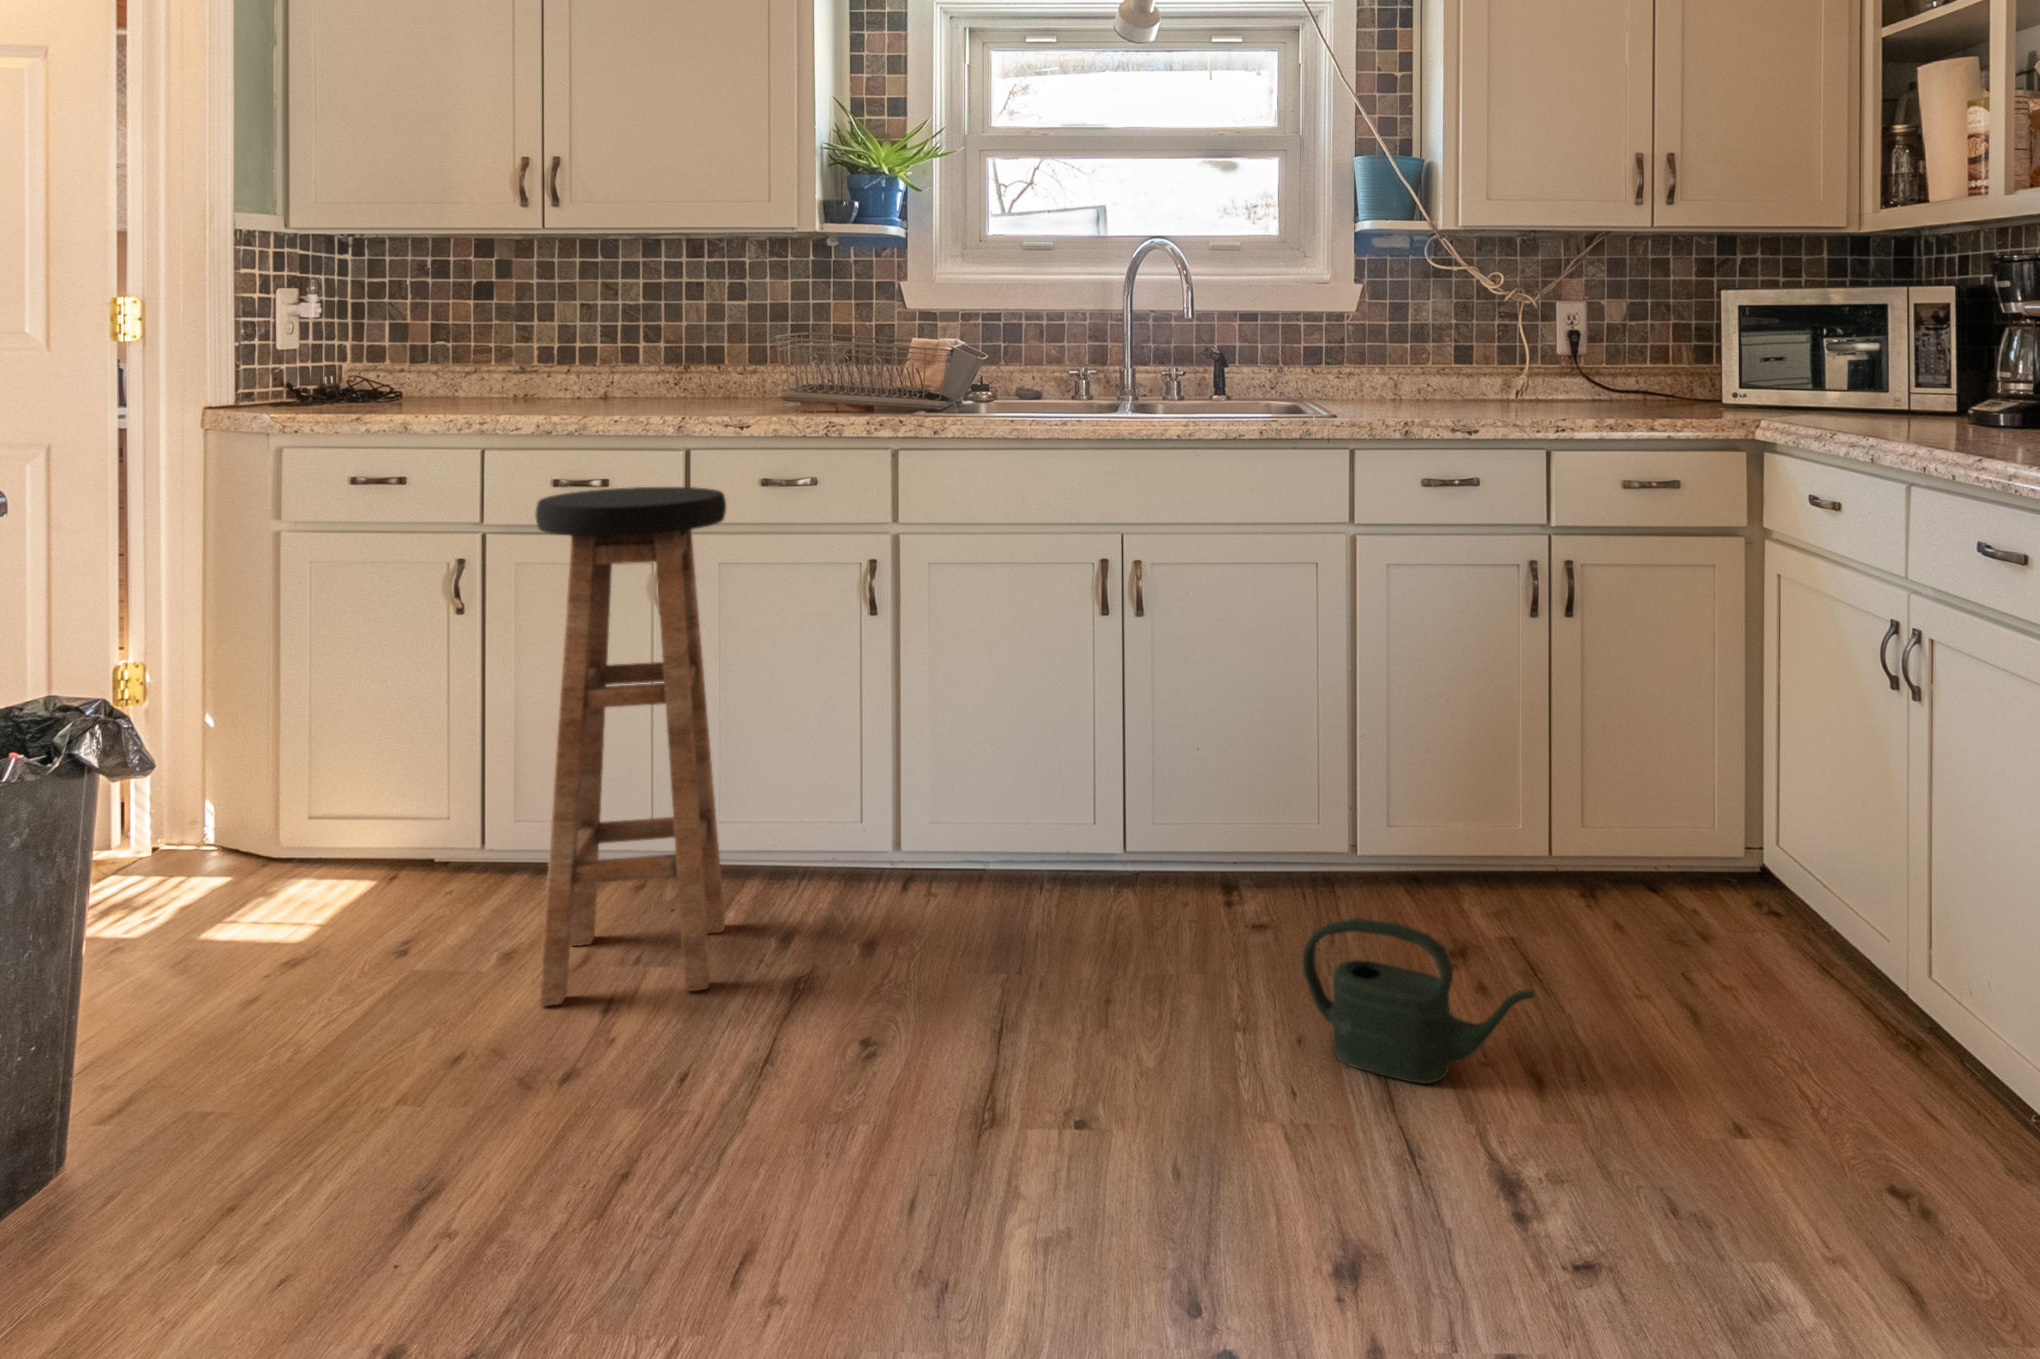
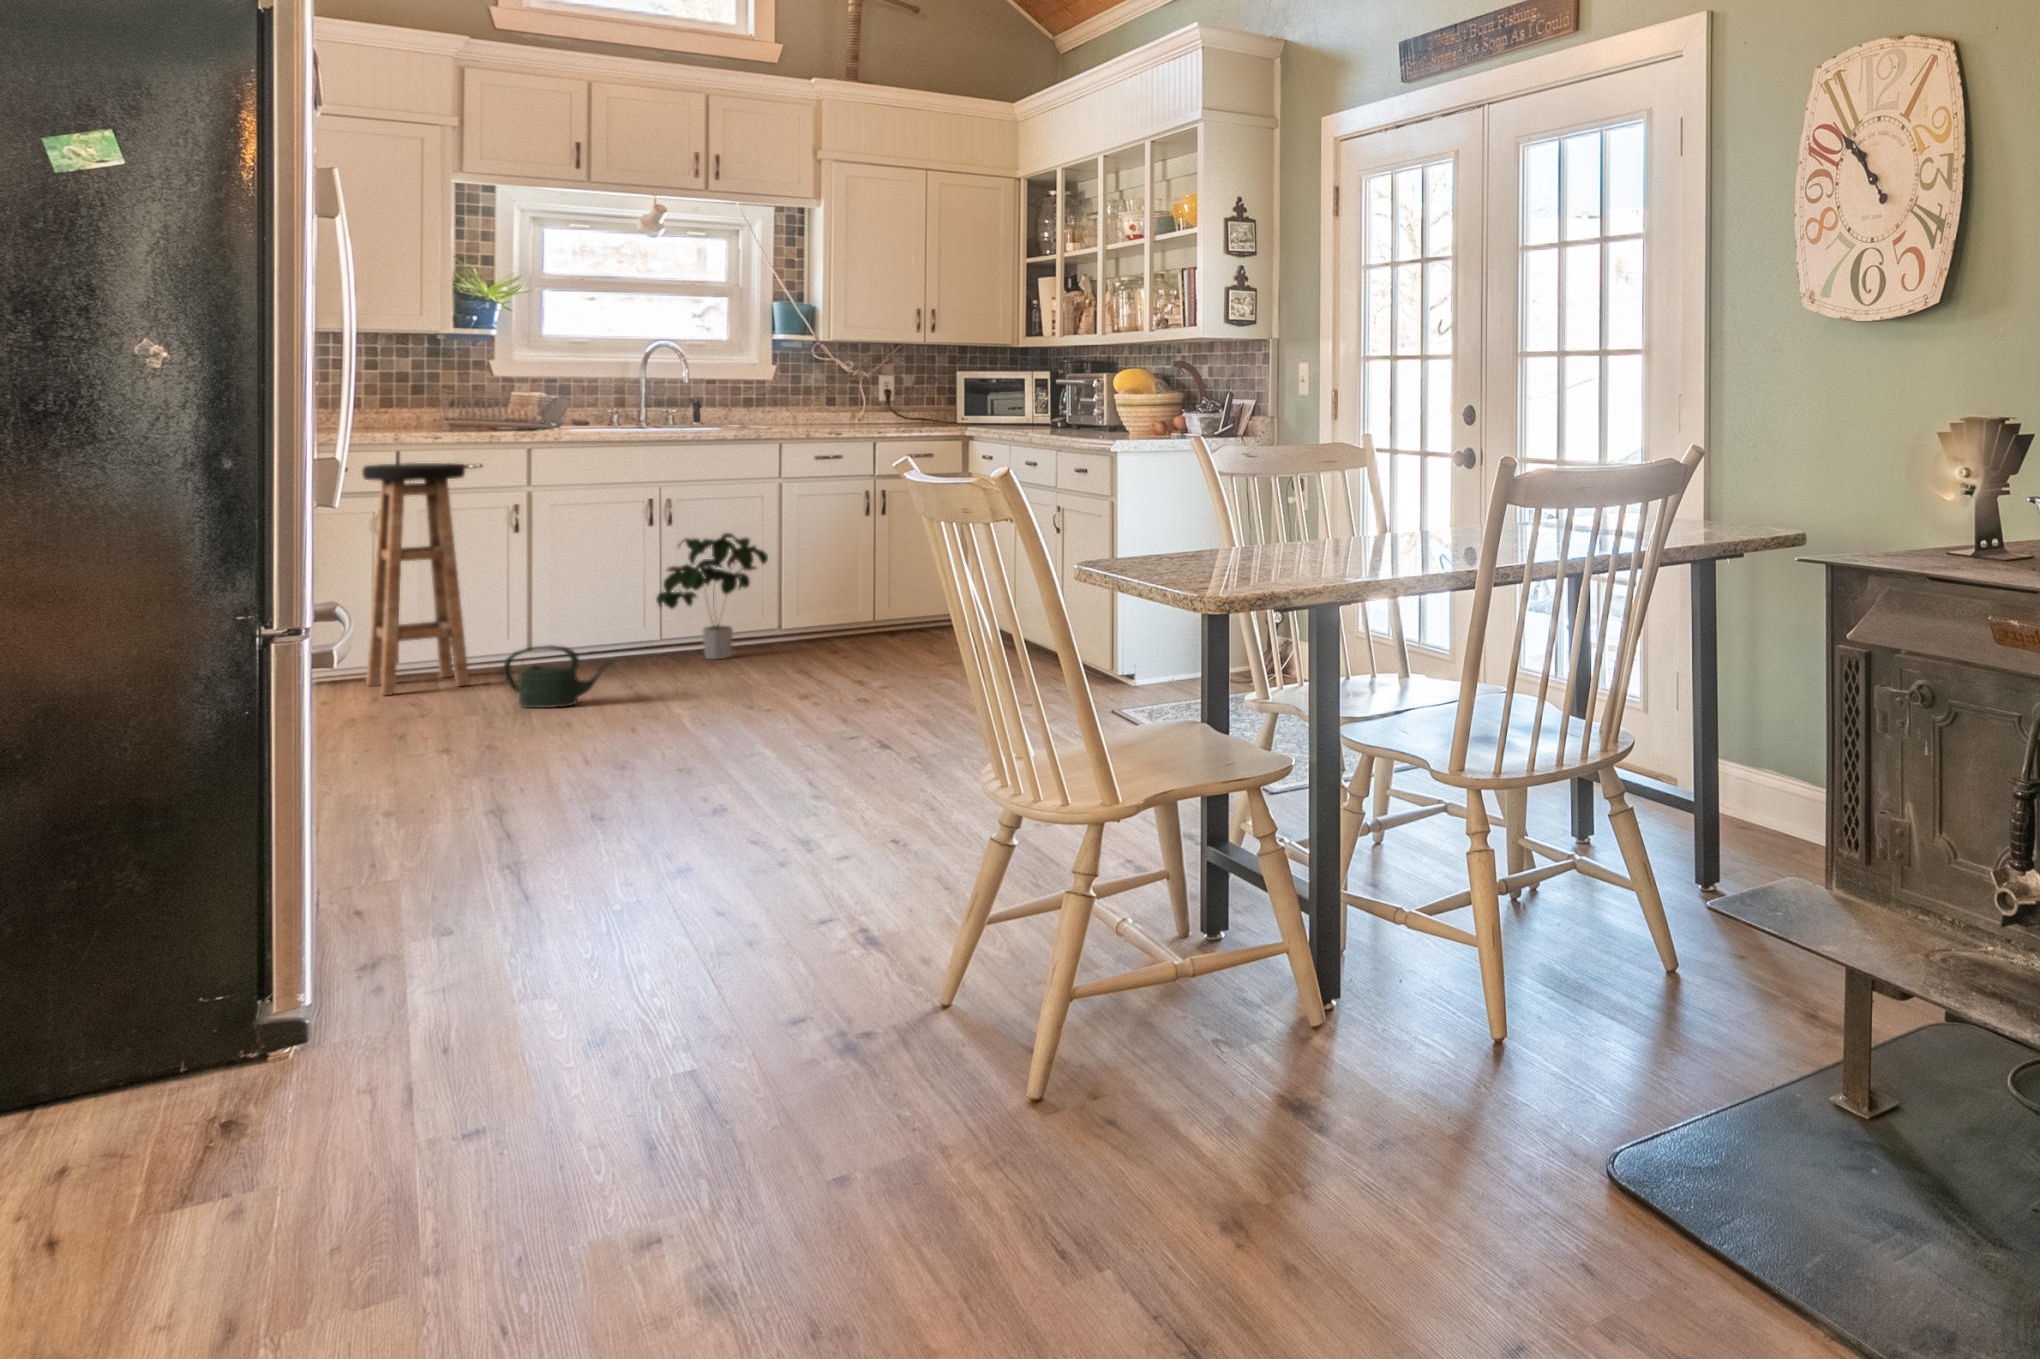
potted plant: none [1078,656,1321,957] -> present [656,533,768,659]
watering can: present [1302,918,1534,1084] -> present [504,645,613,708]

